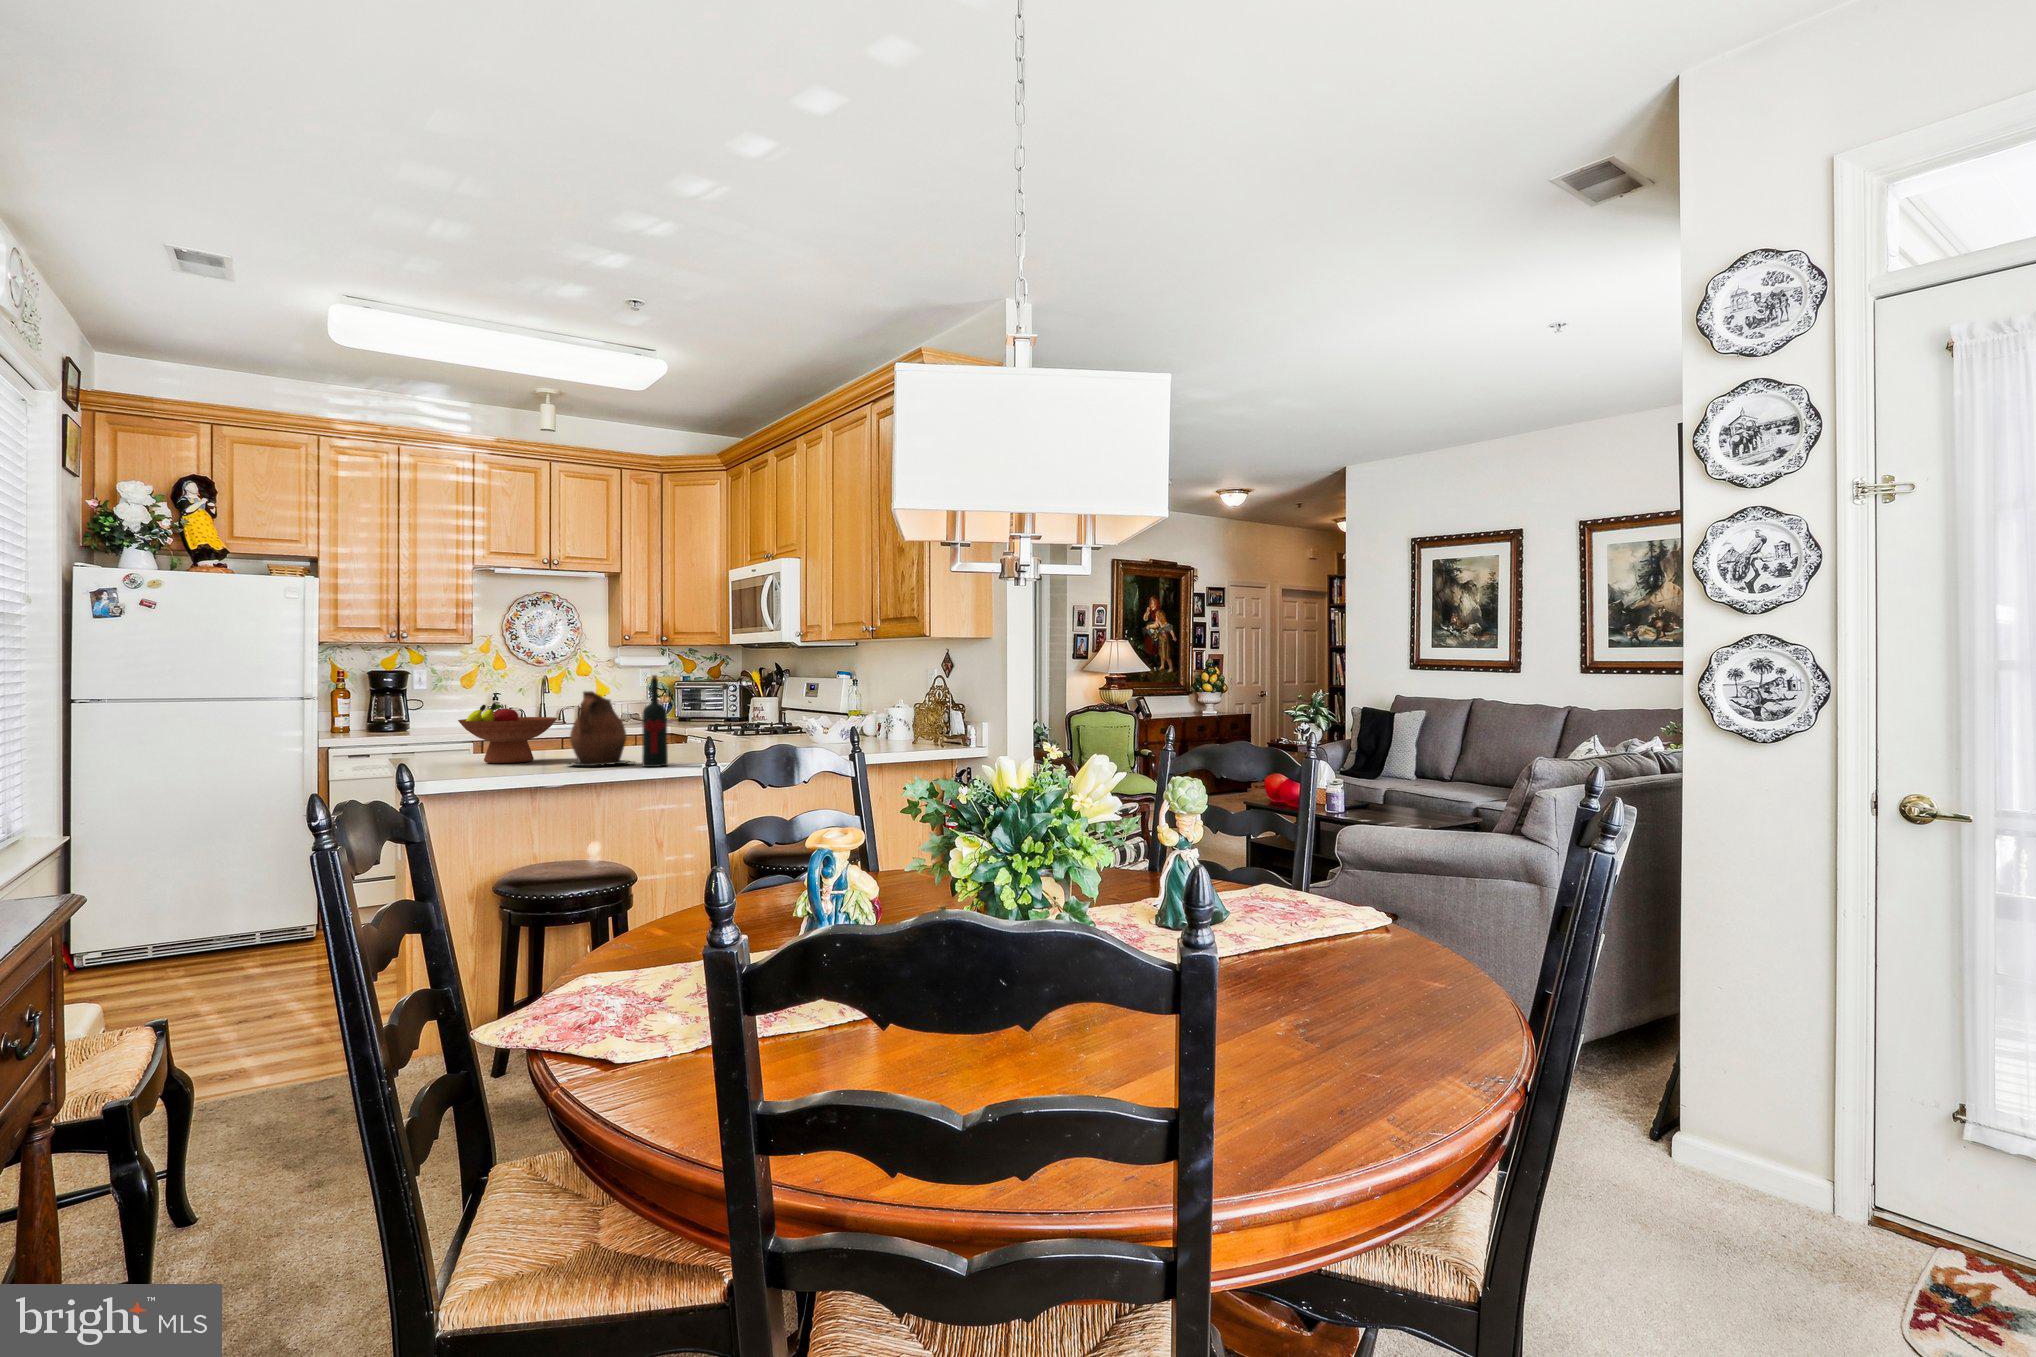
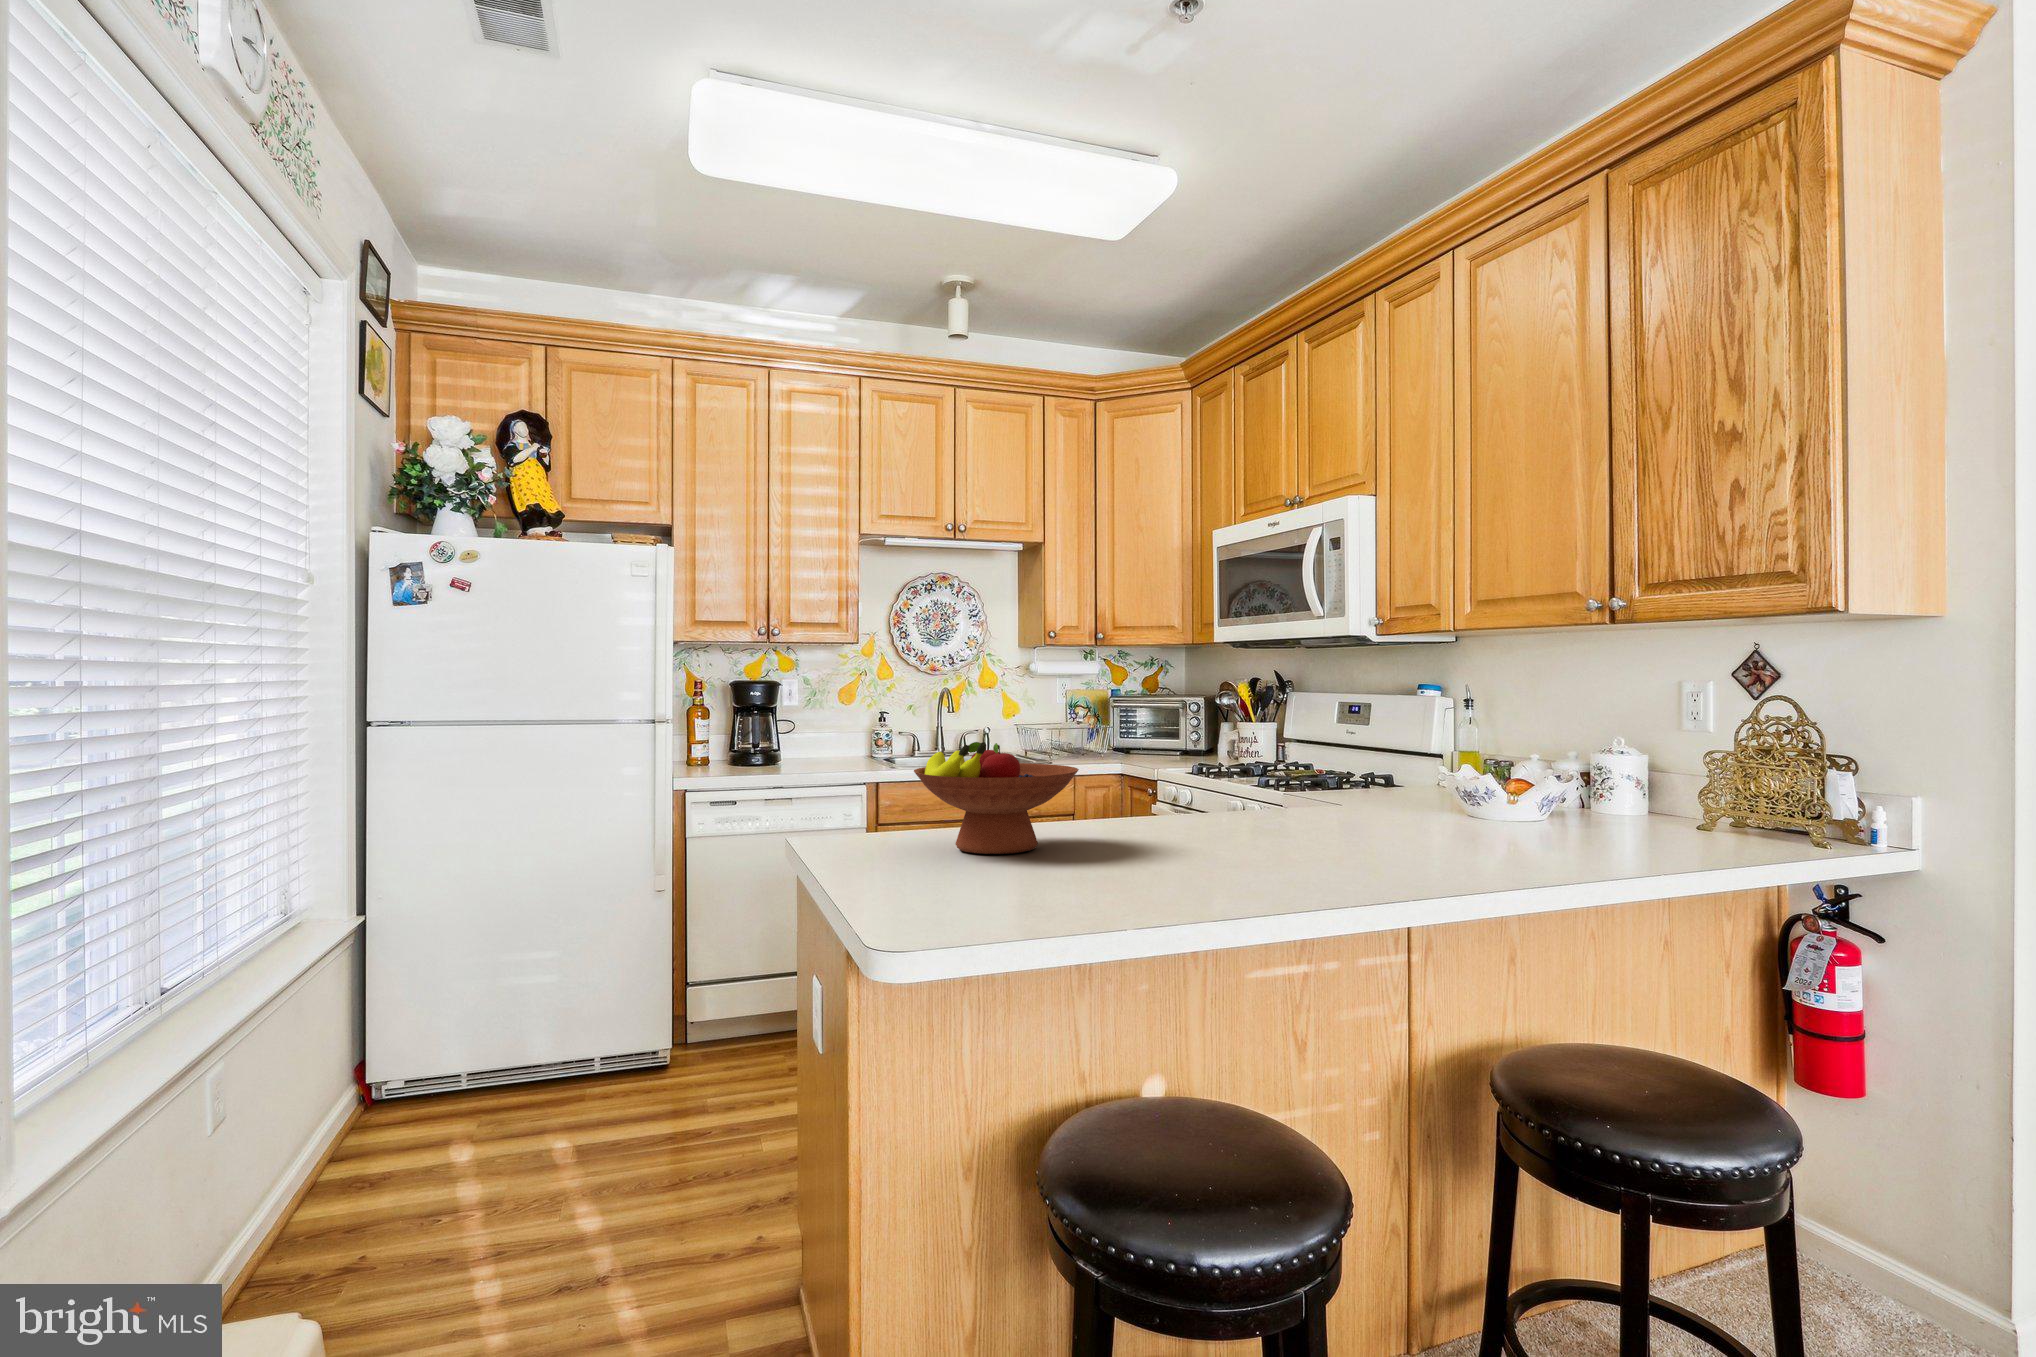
wine bottle: present [642,675,668,767] -> none [1315,690,1368,893]
ceramic pitcher: present [569,691,634,766] -> none [1129,724,1275,883]

